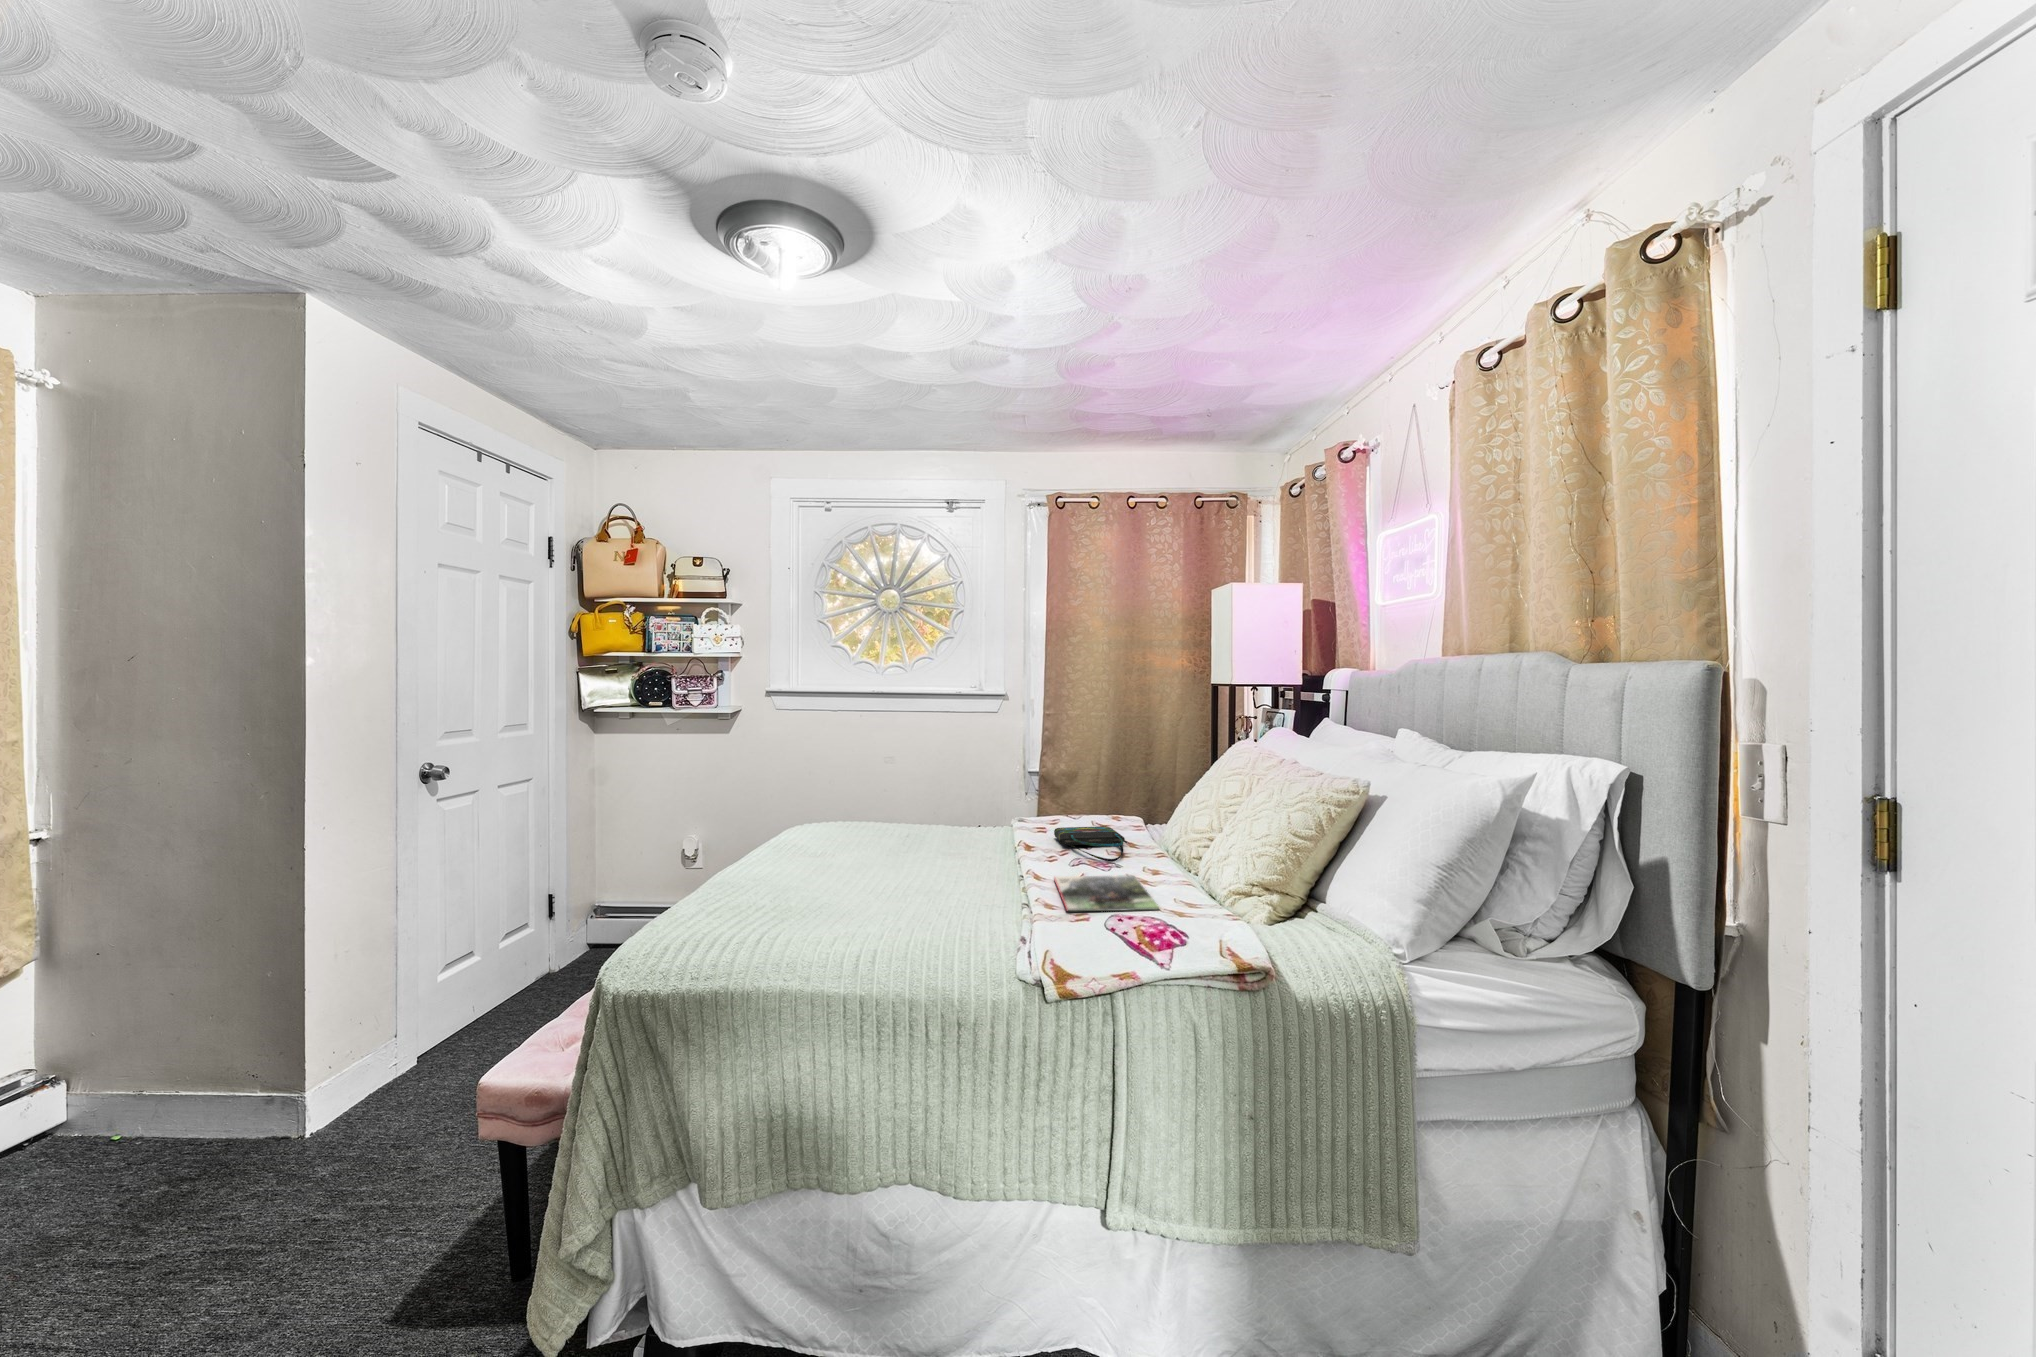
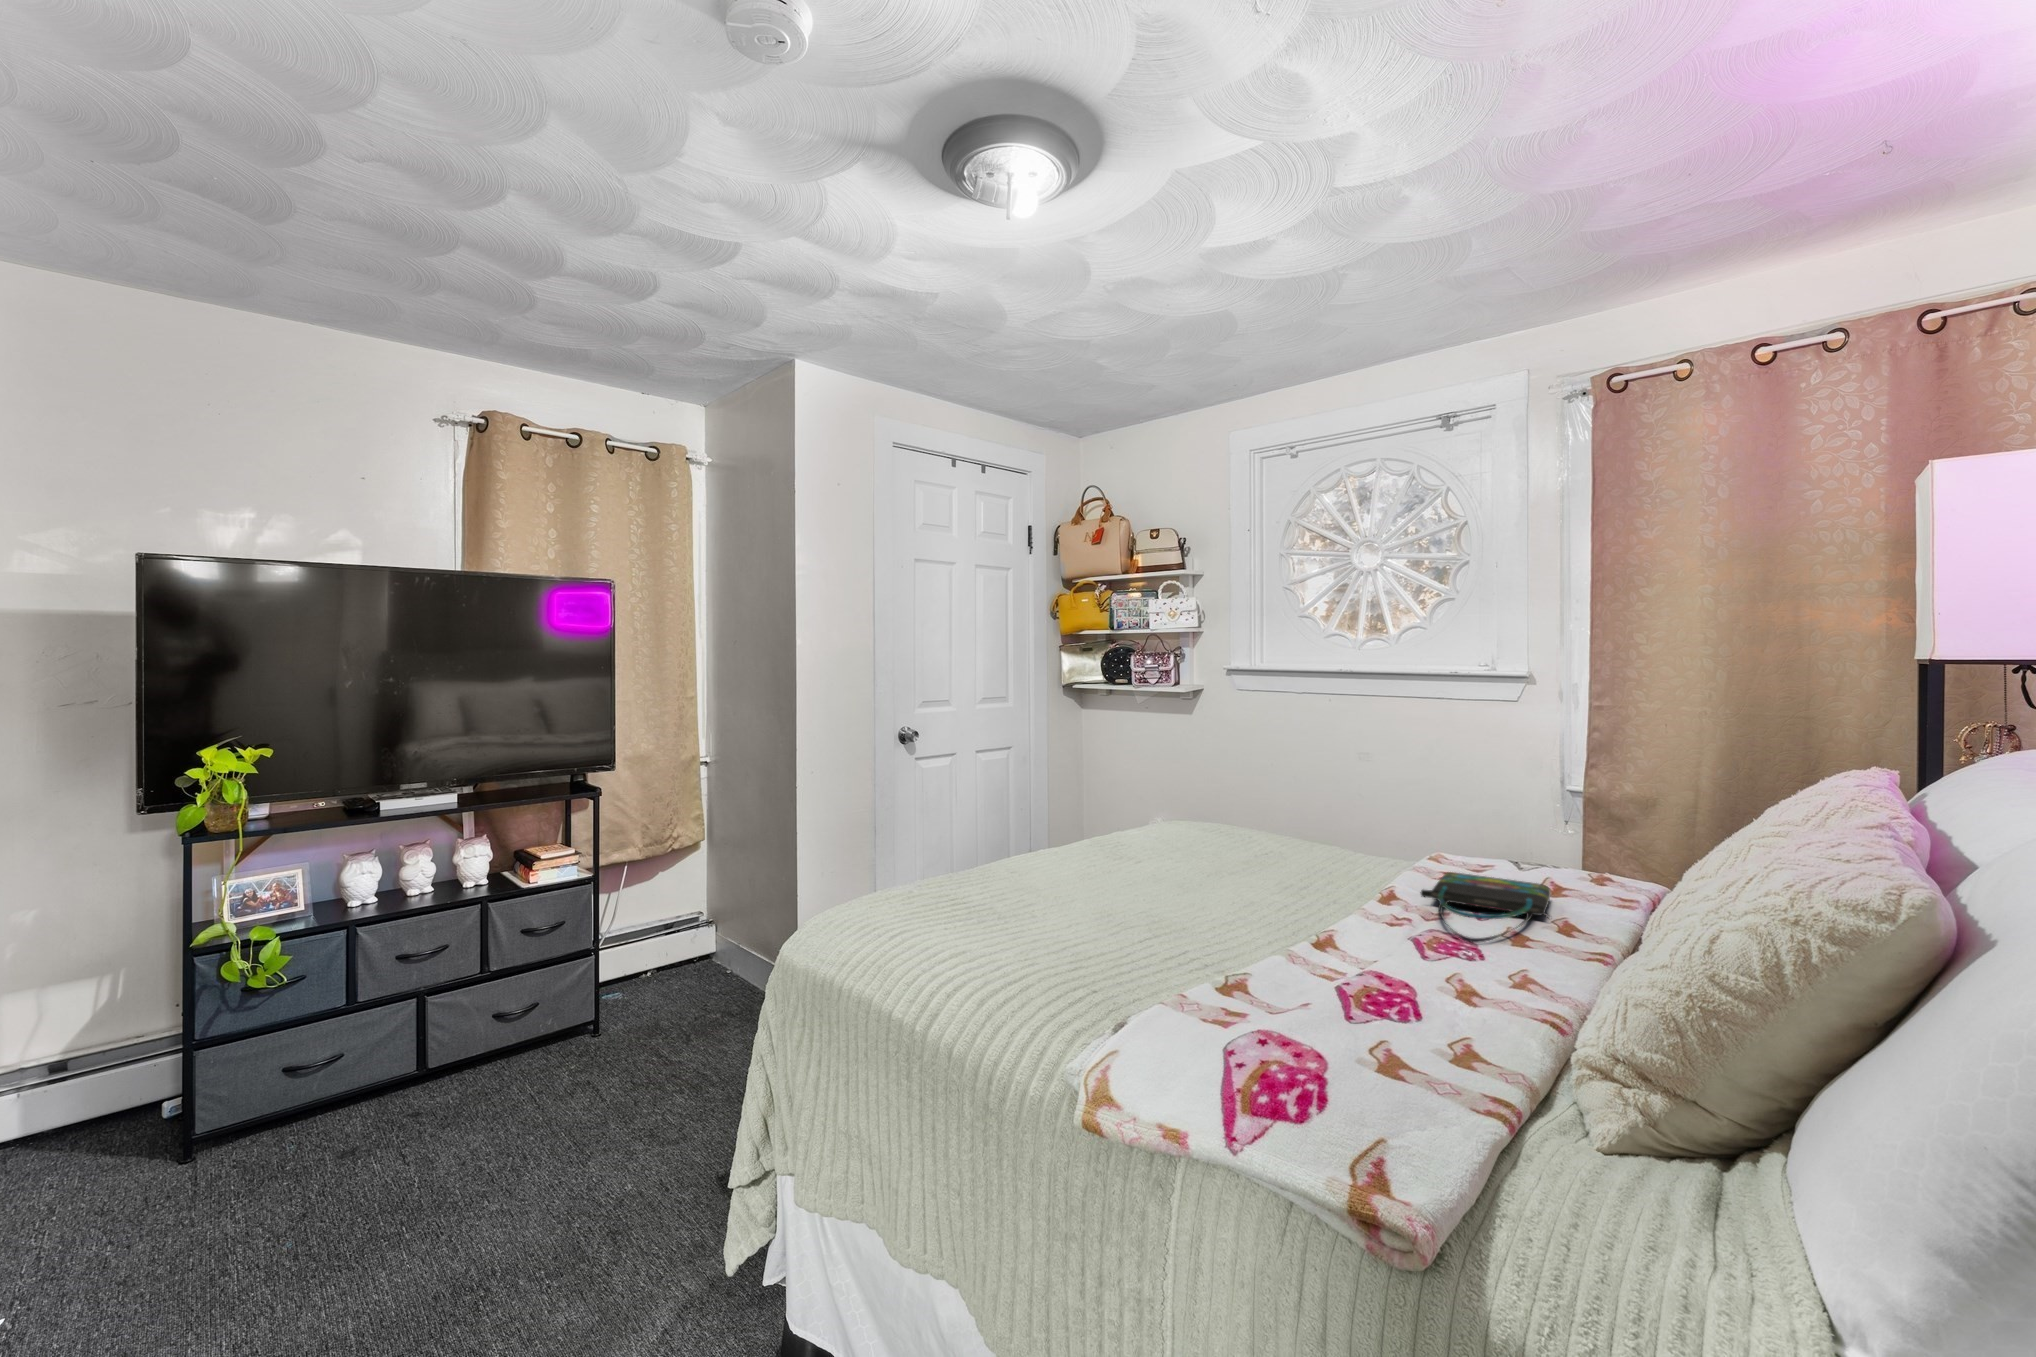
magazine: present [1054,875,1159,911] -> none [1246,942,1464,1046]

